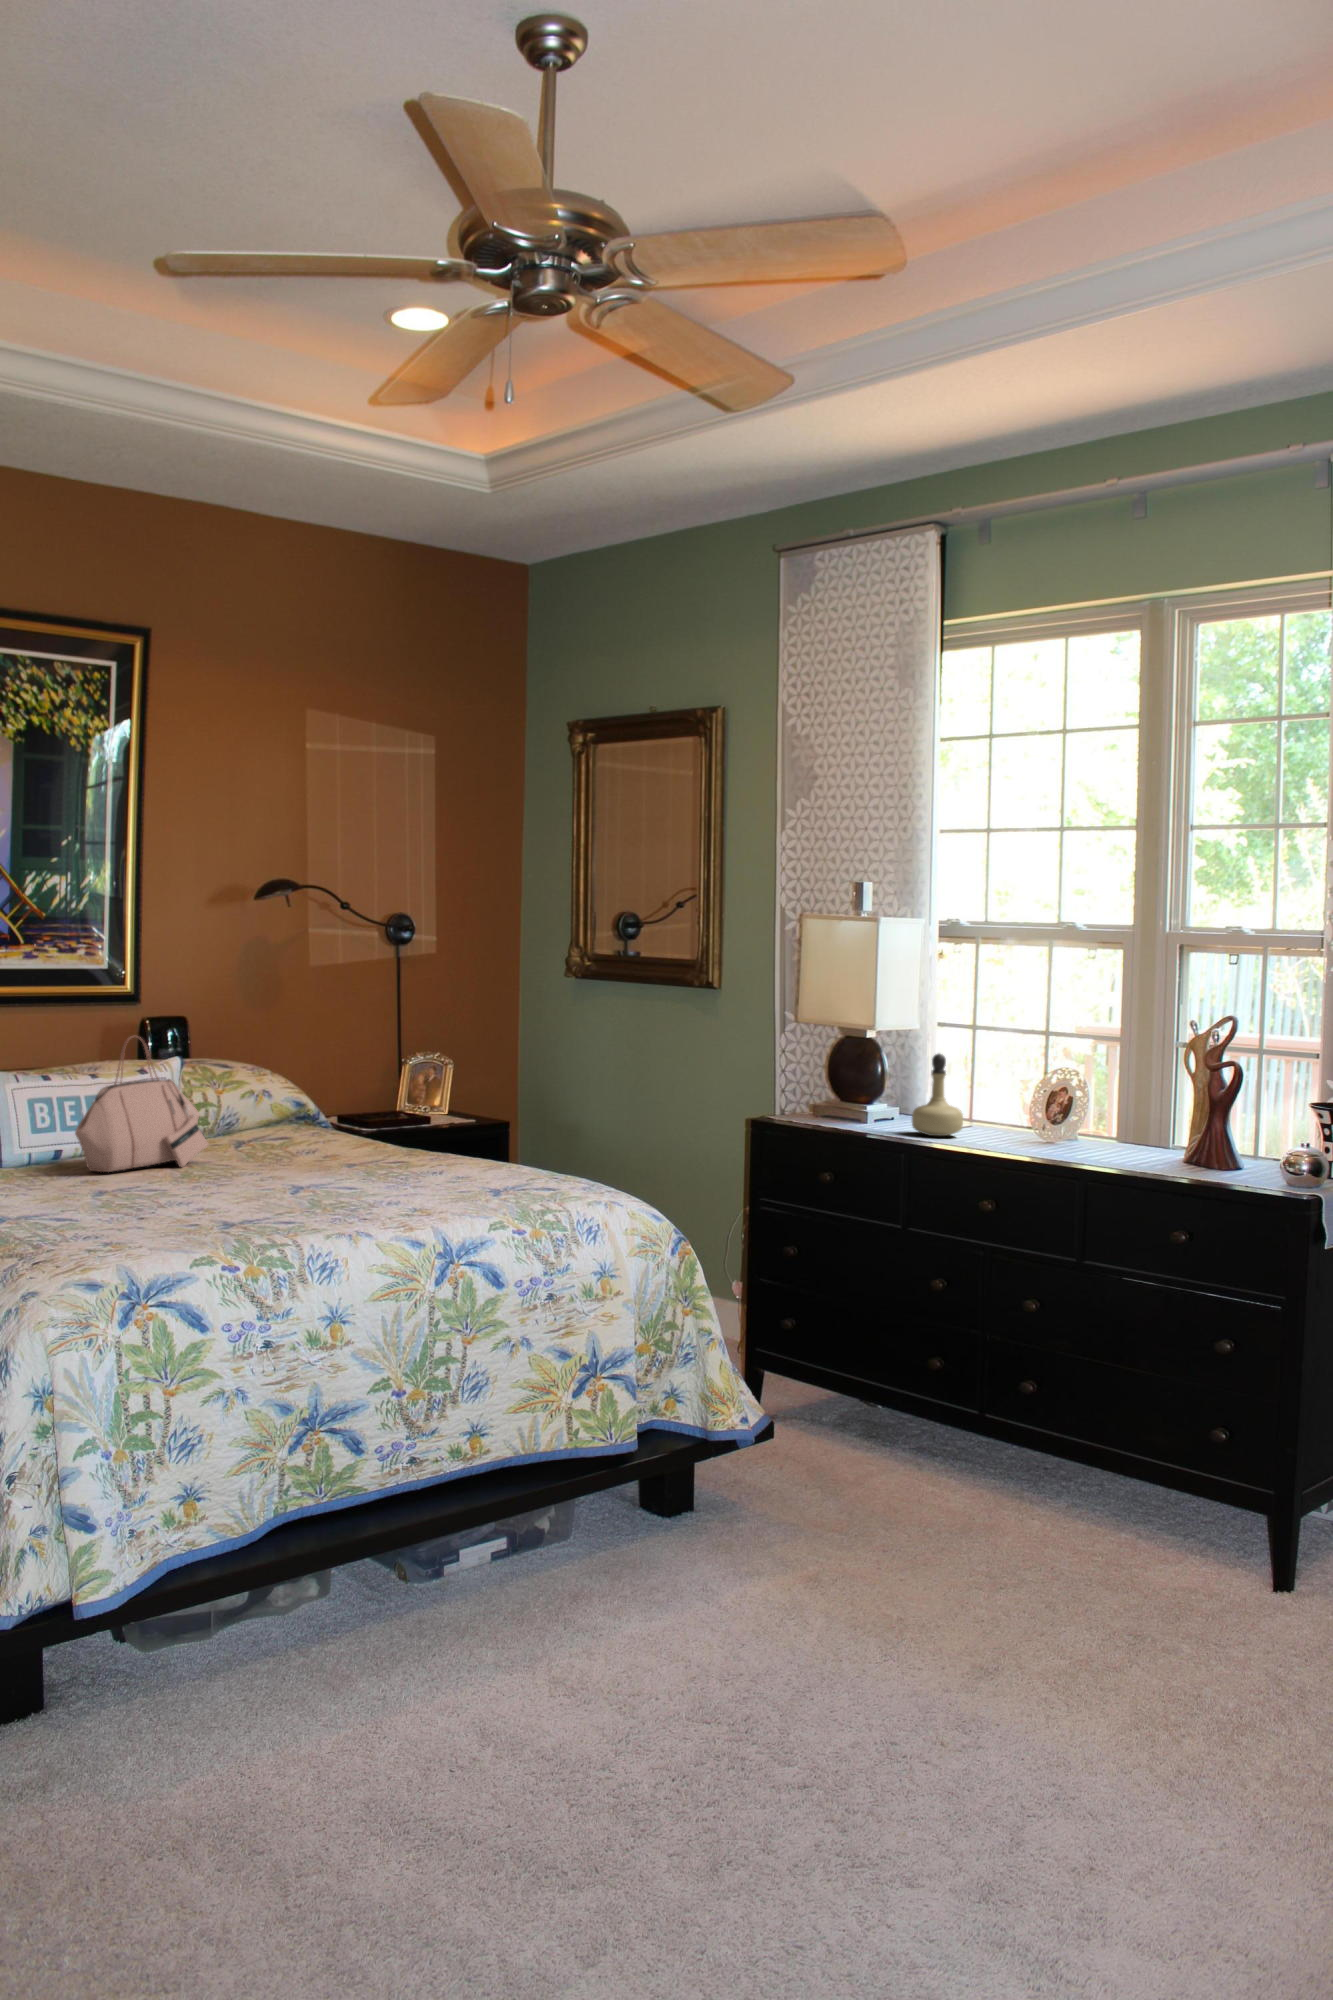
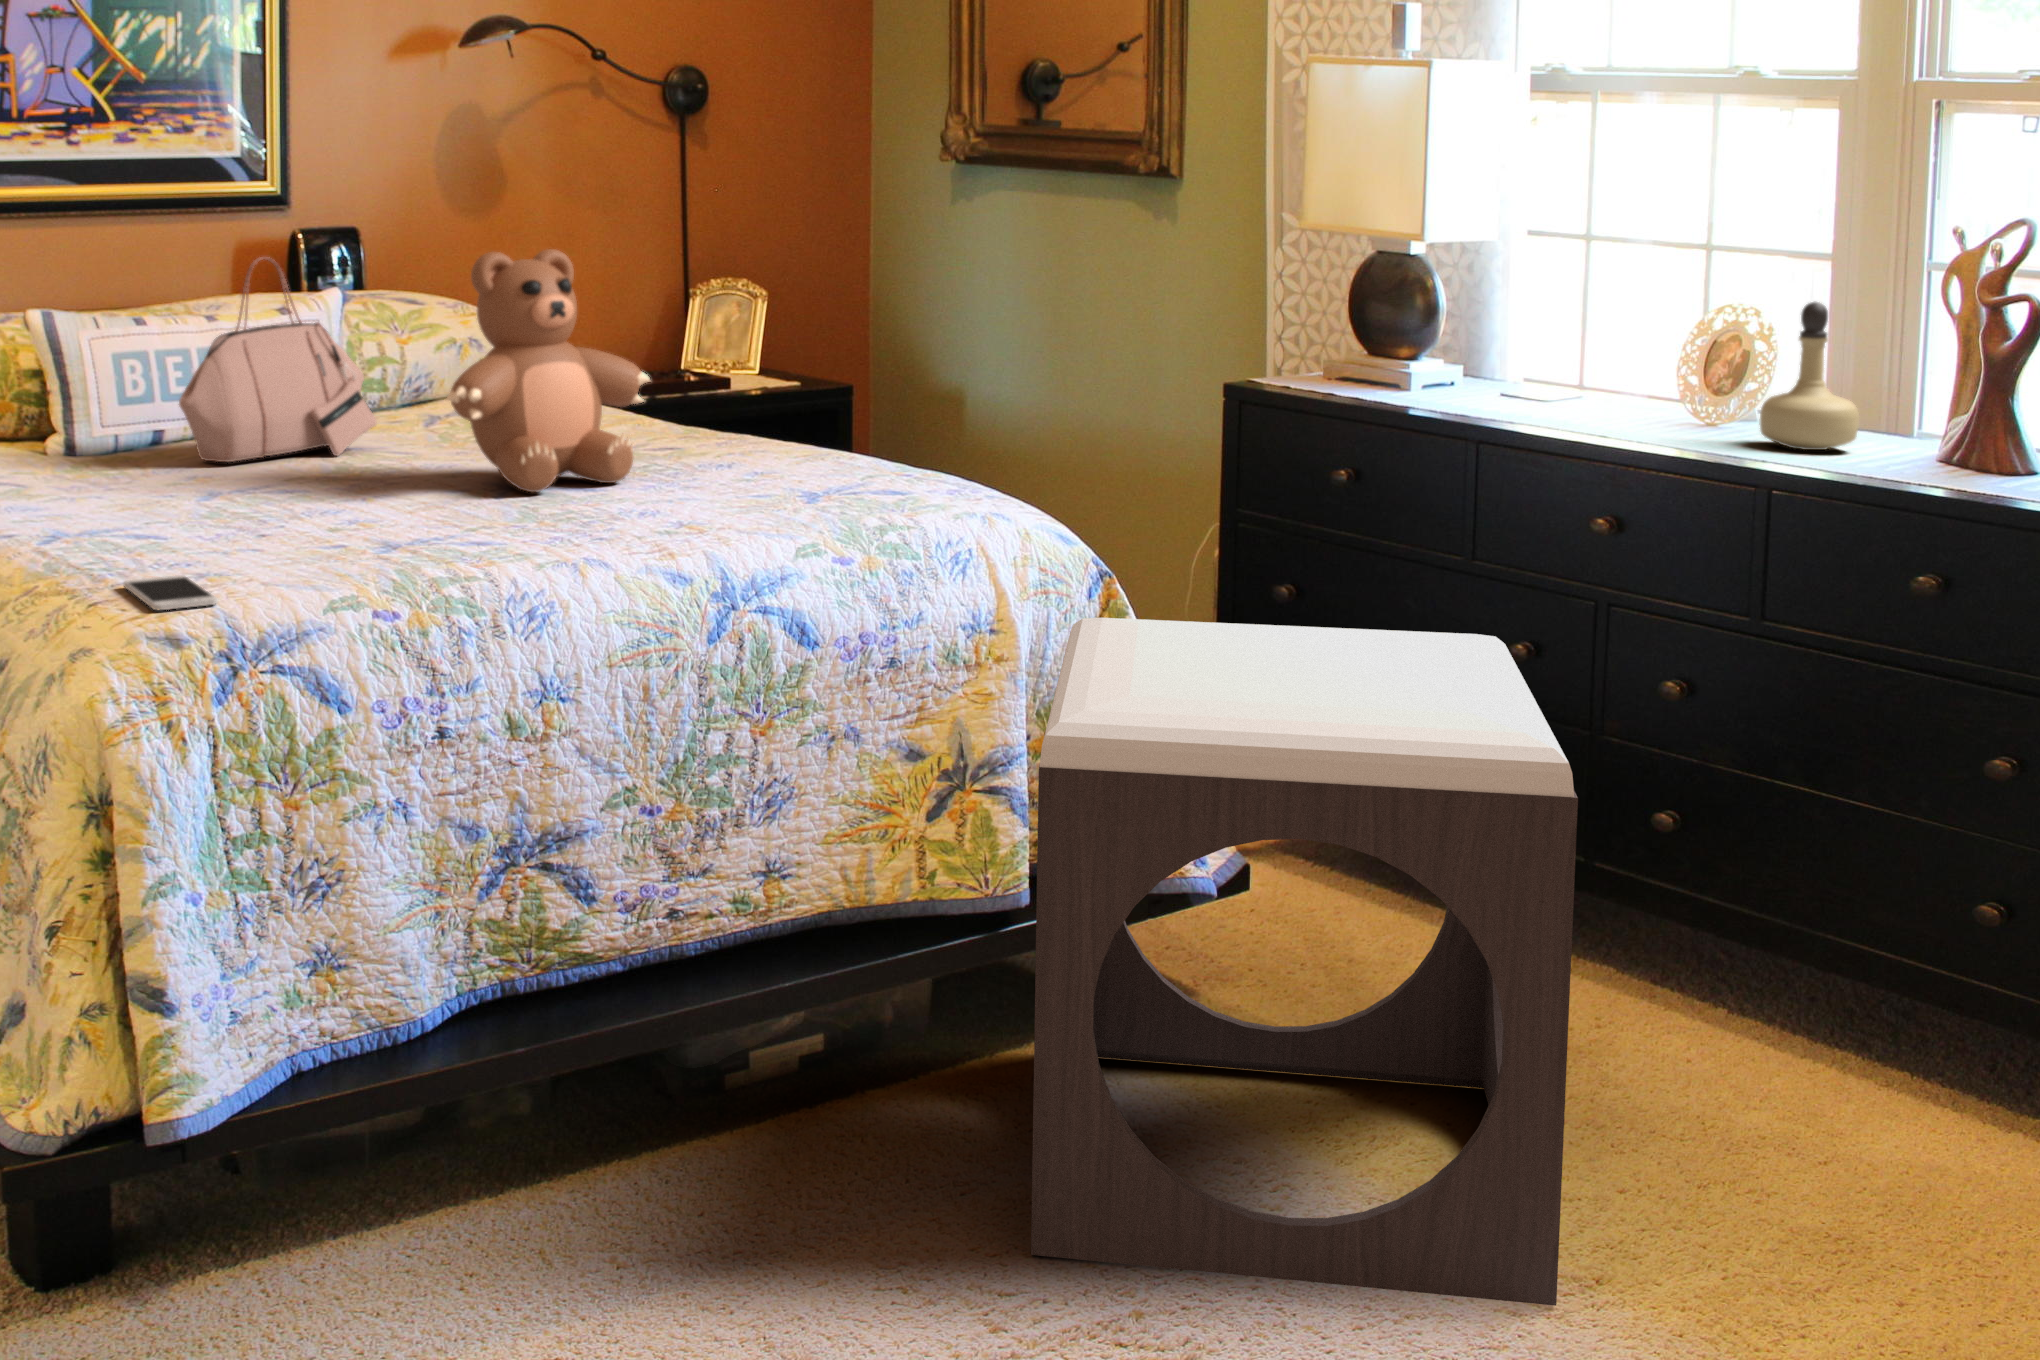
teddy bear: none [261,1032,395,1190] -> present [447,249,650,492]
perfume bottle: present [912,1054,963,1136] -> present [1760,302,1859,450]
smartphone: none [53,1245,119,1268] -> present [124,575,217,610]
footstool: none [644,1265,968,1677] -> present [1031,618,1578,1306]

